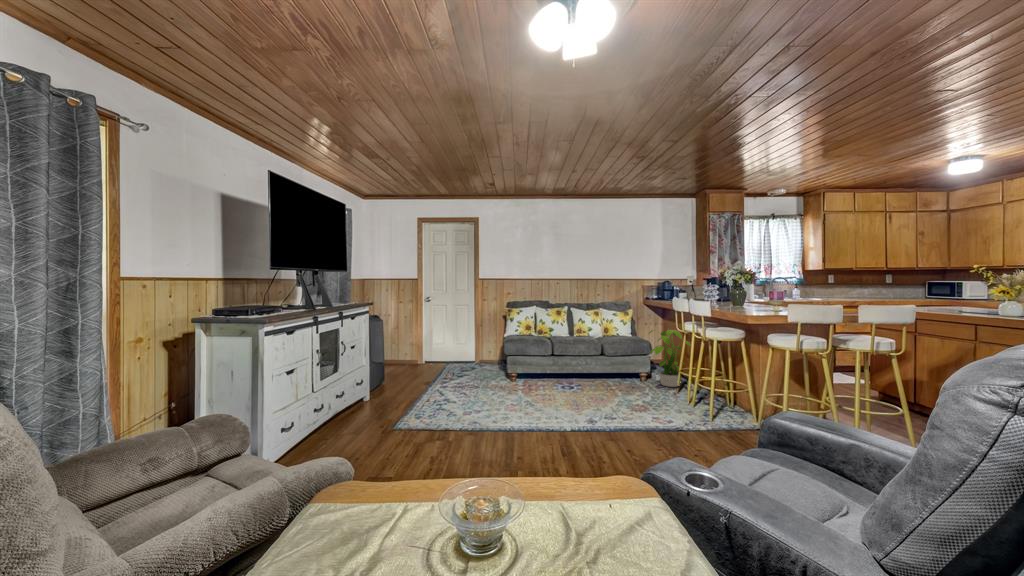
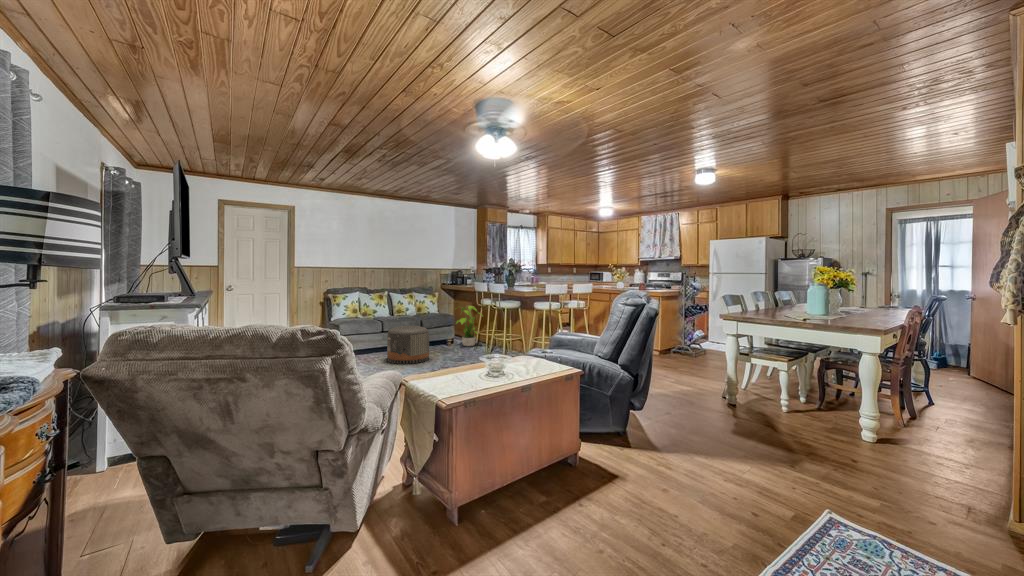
pouf: none [542,352,595,404] -> present [387,326,429,364]

